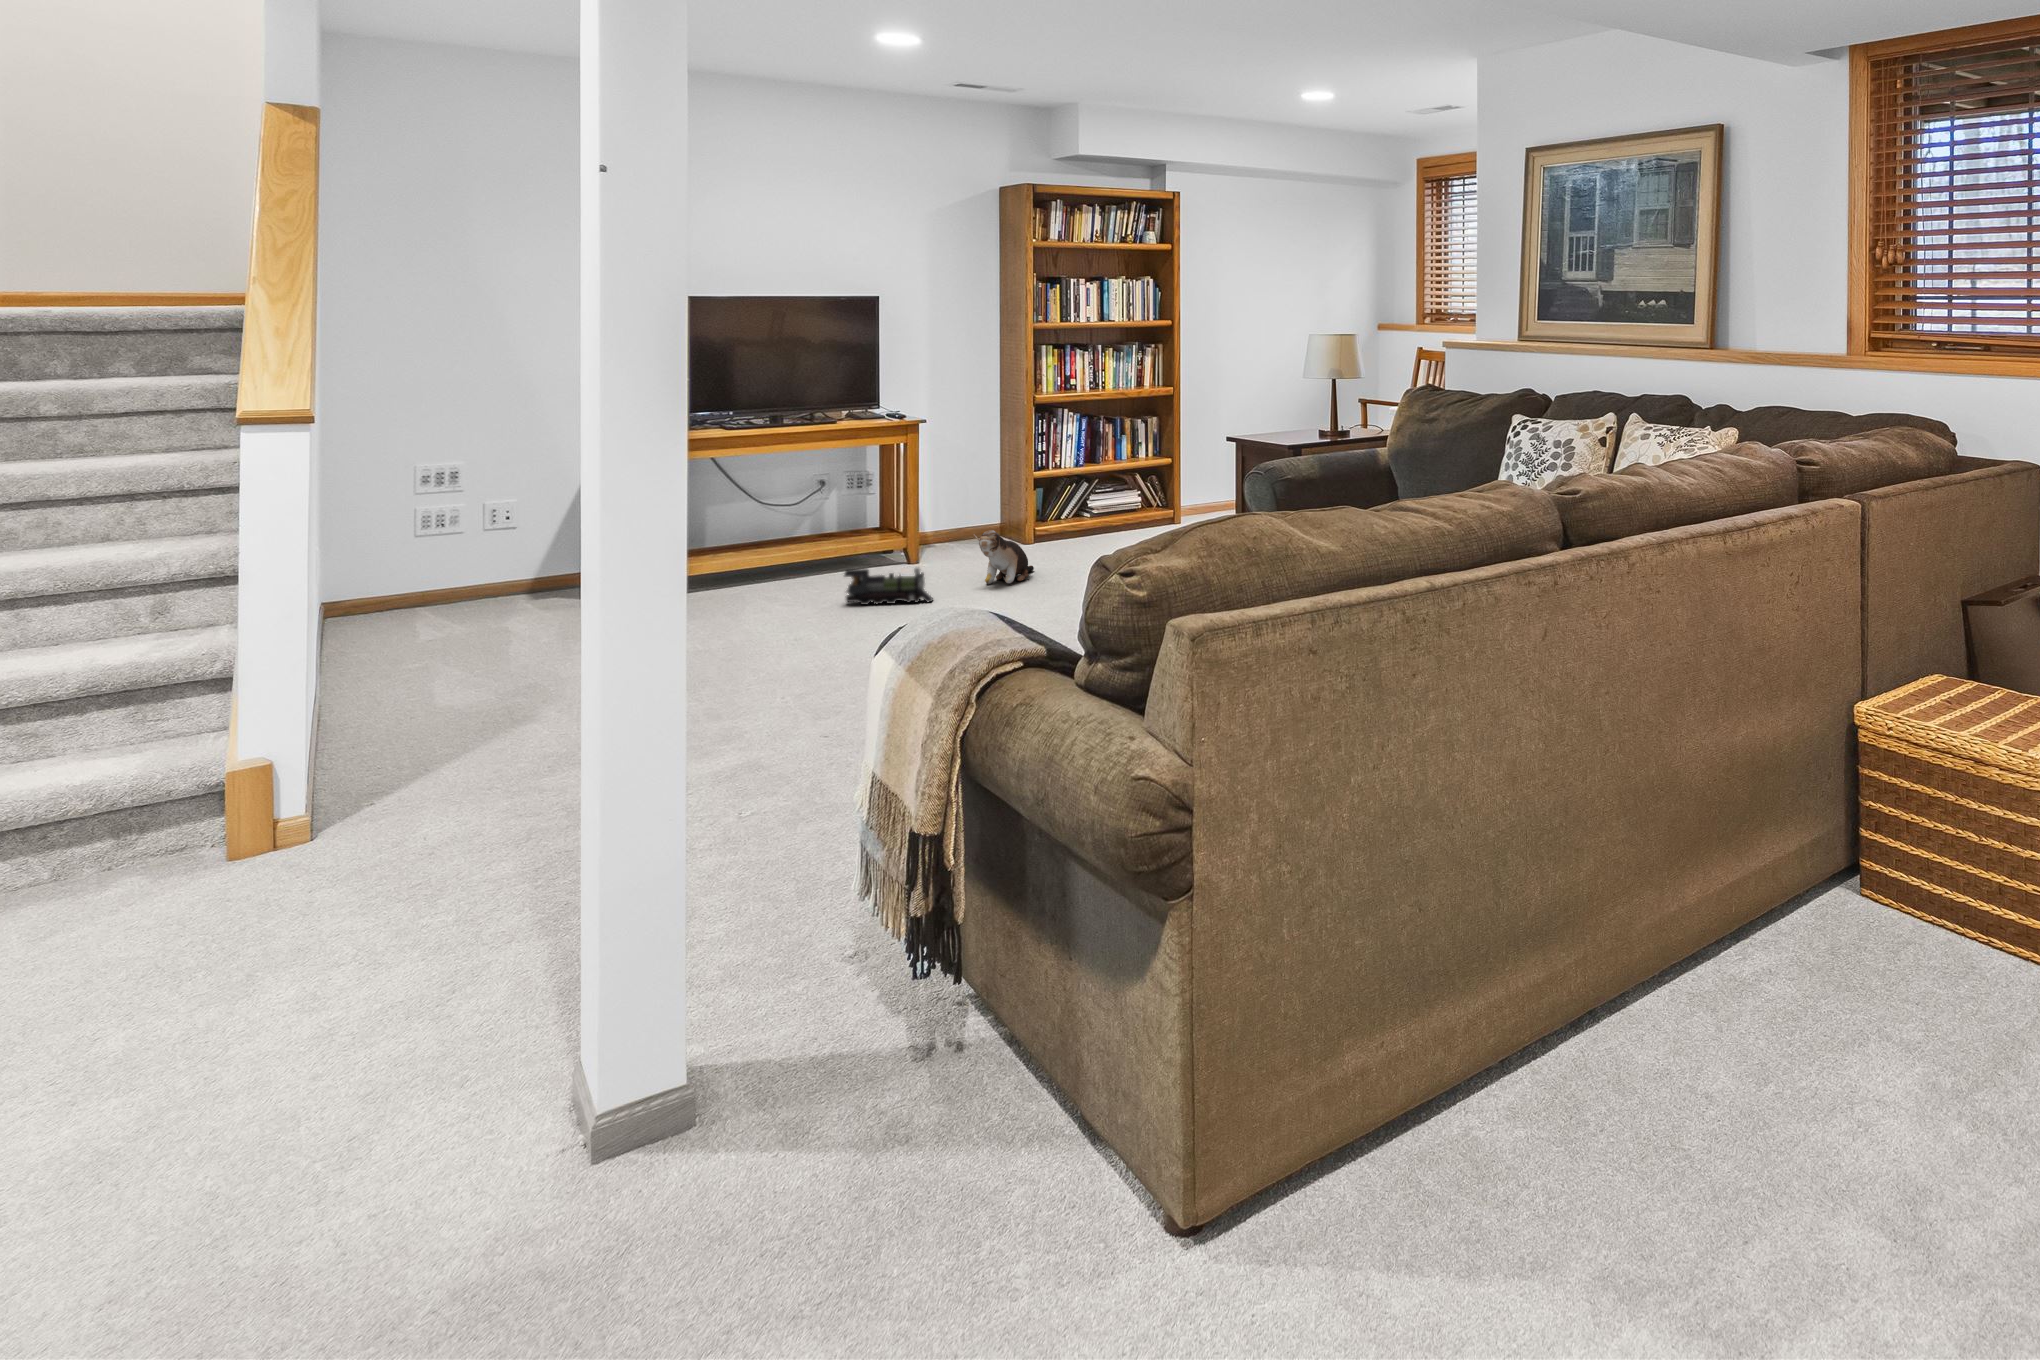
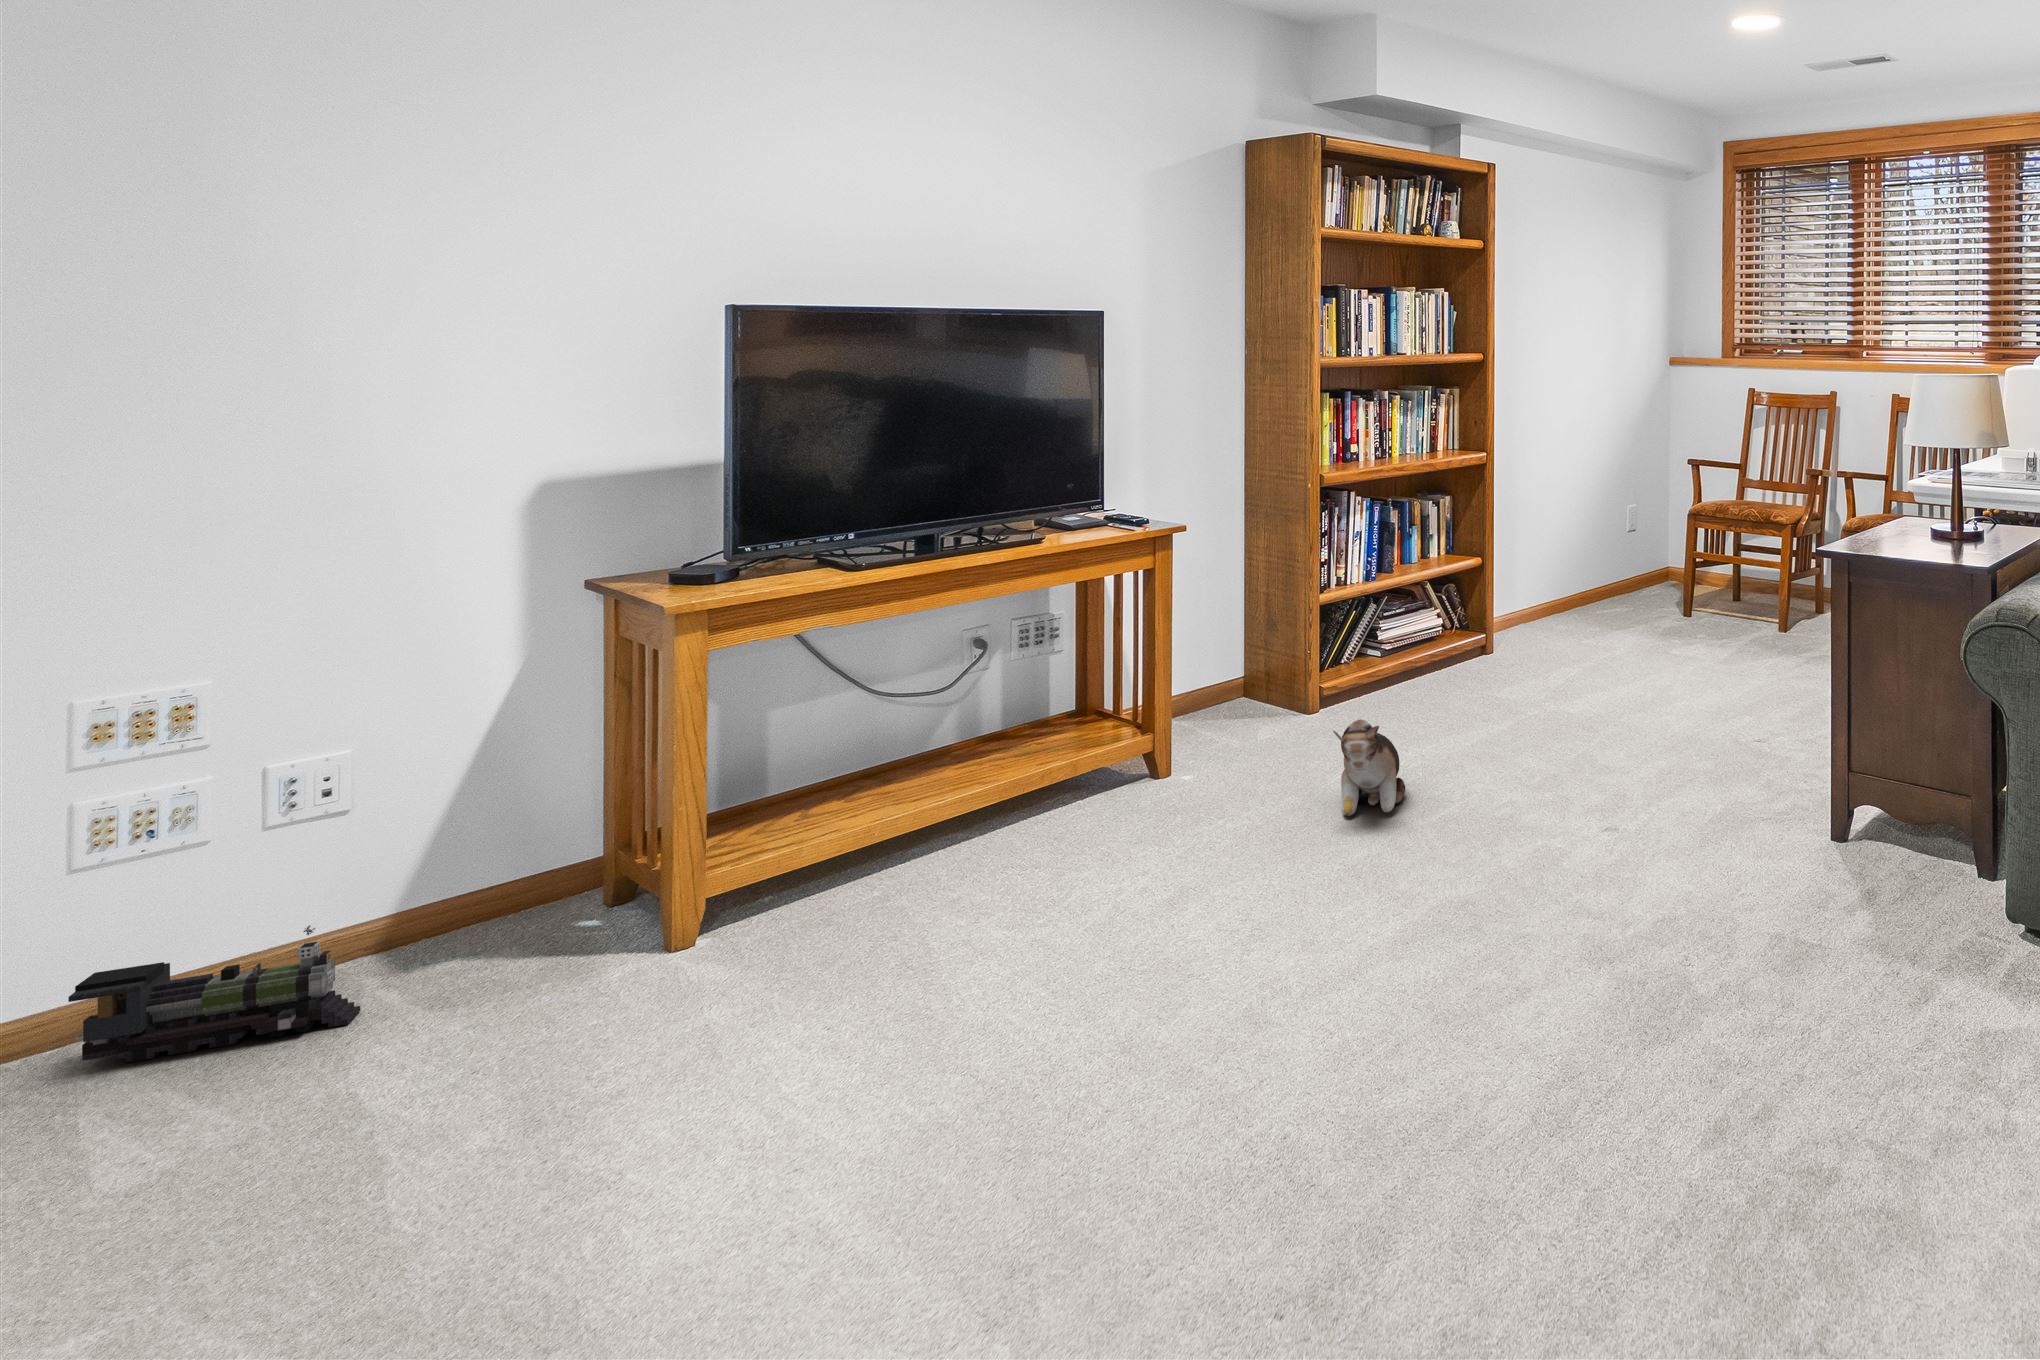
toy train: present [844,561,933,605] -> present [68,925,360,1063]

